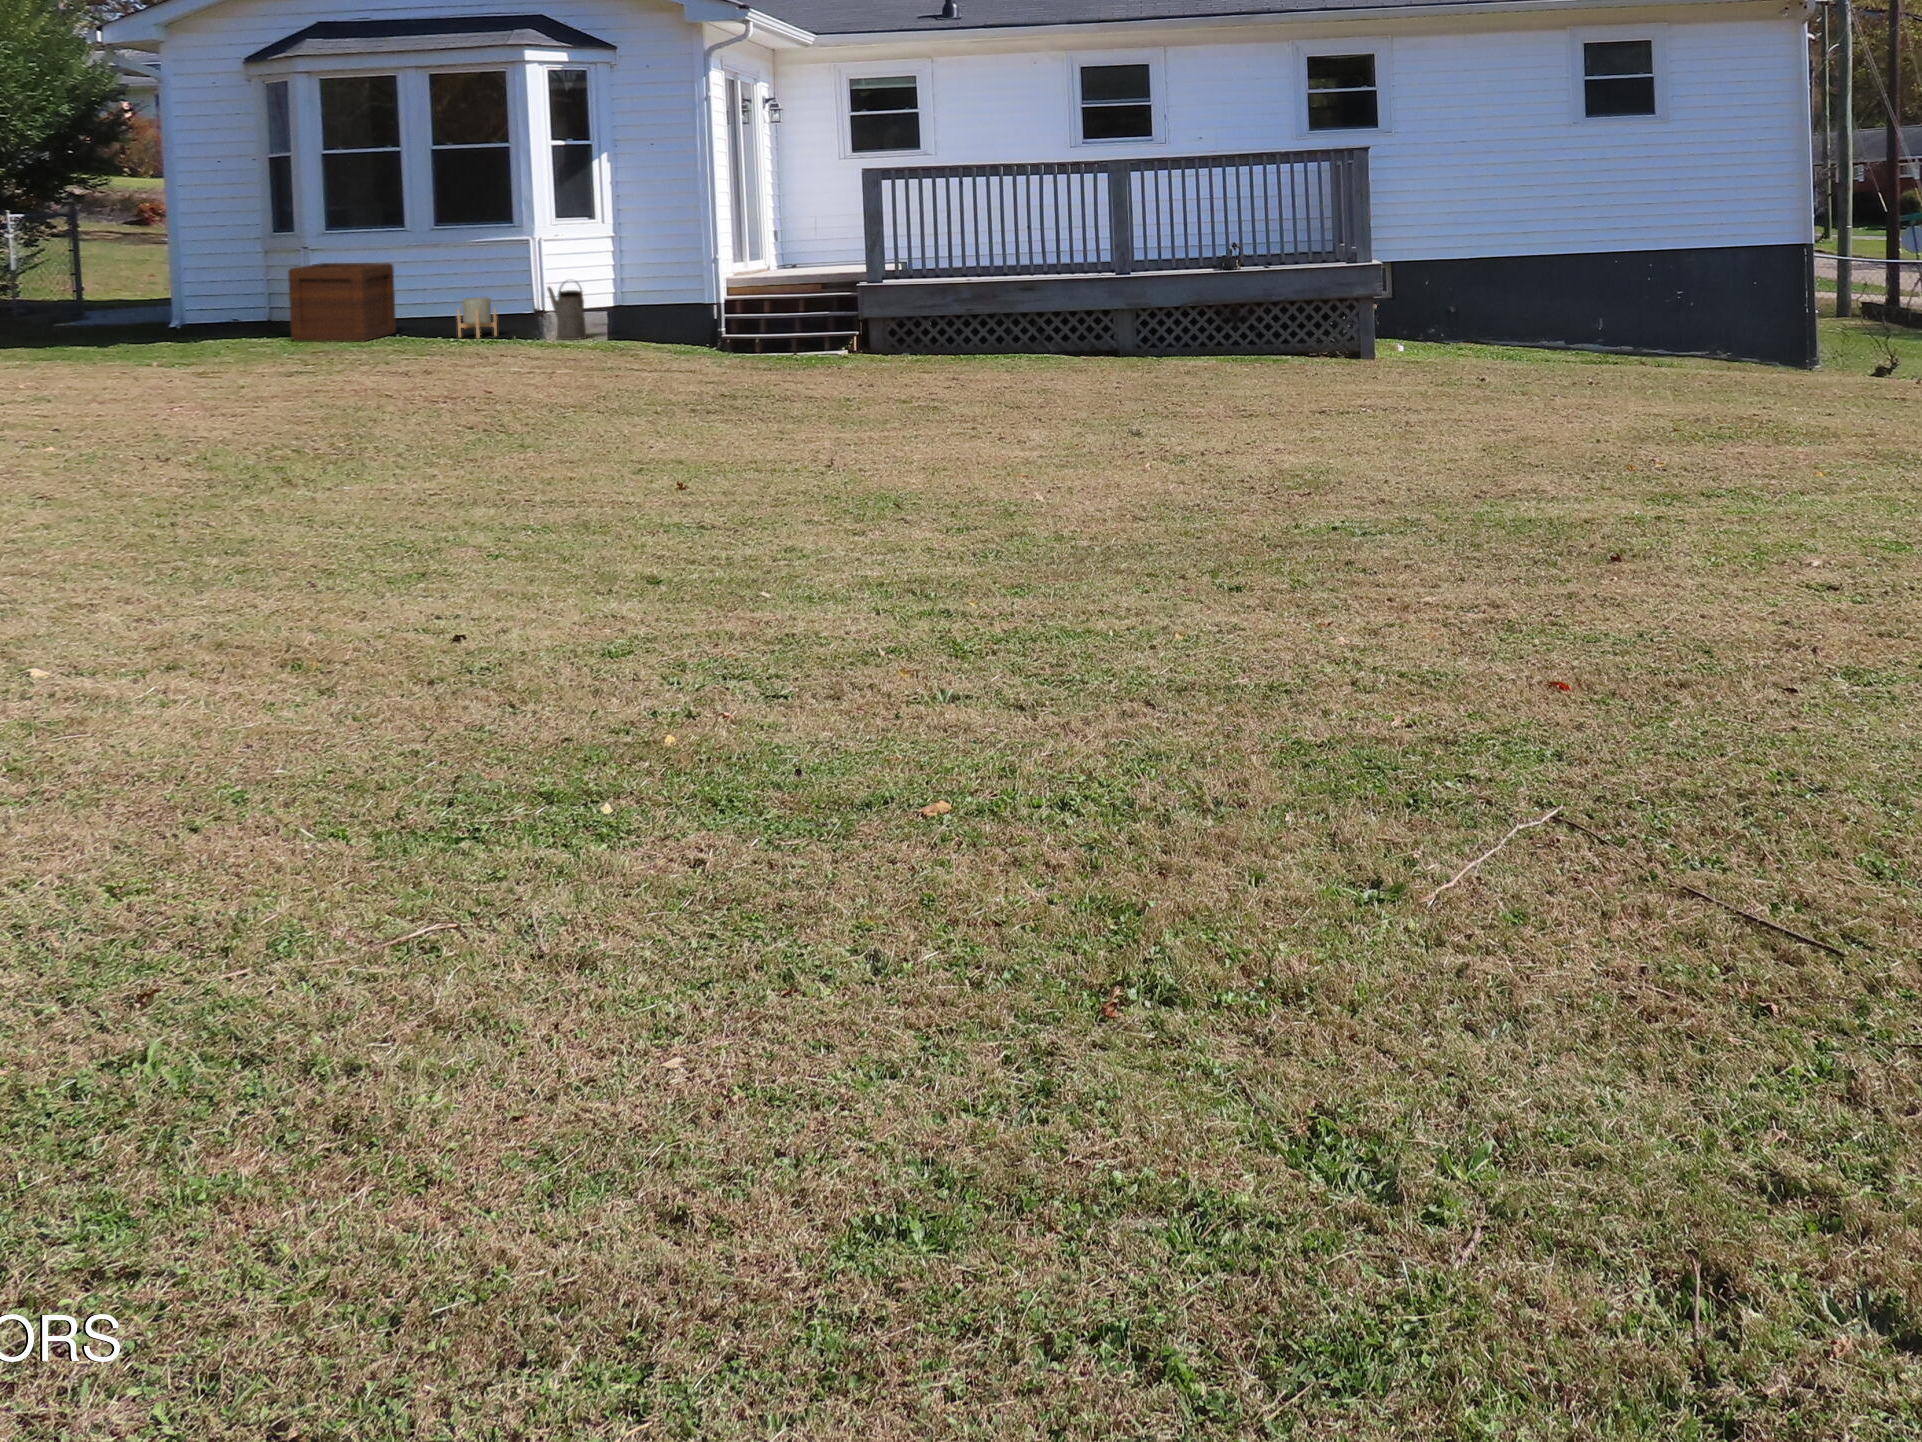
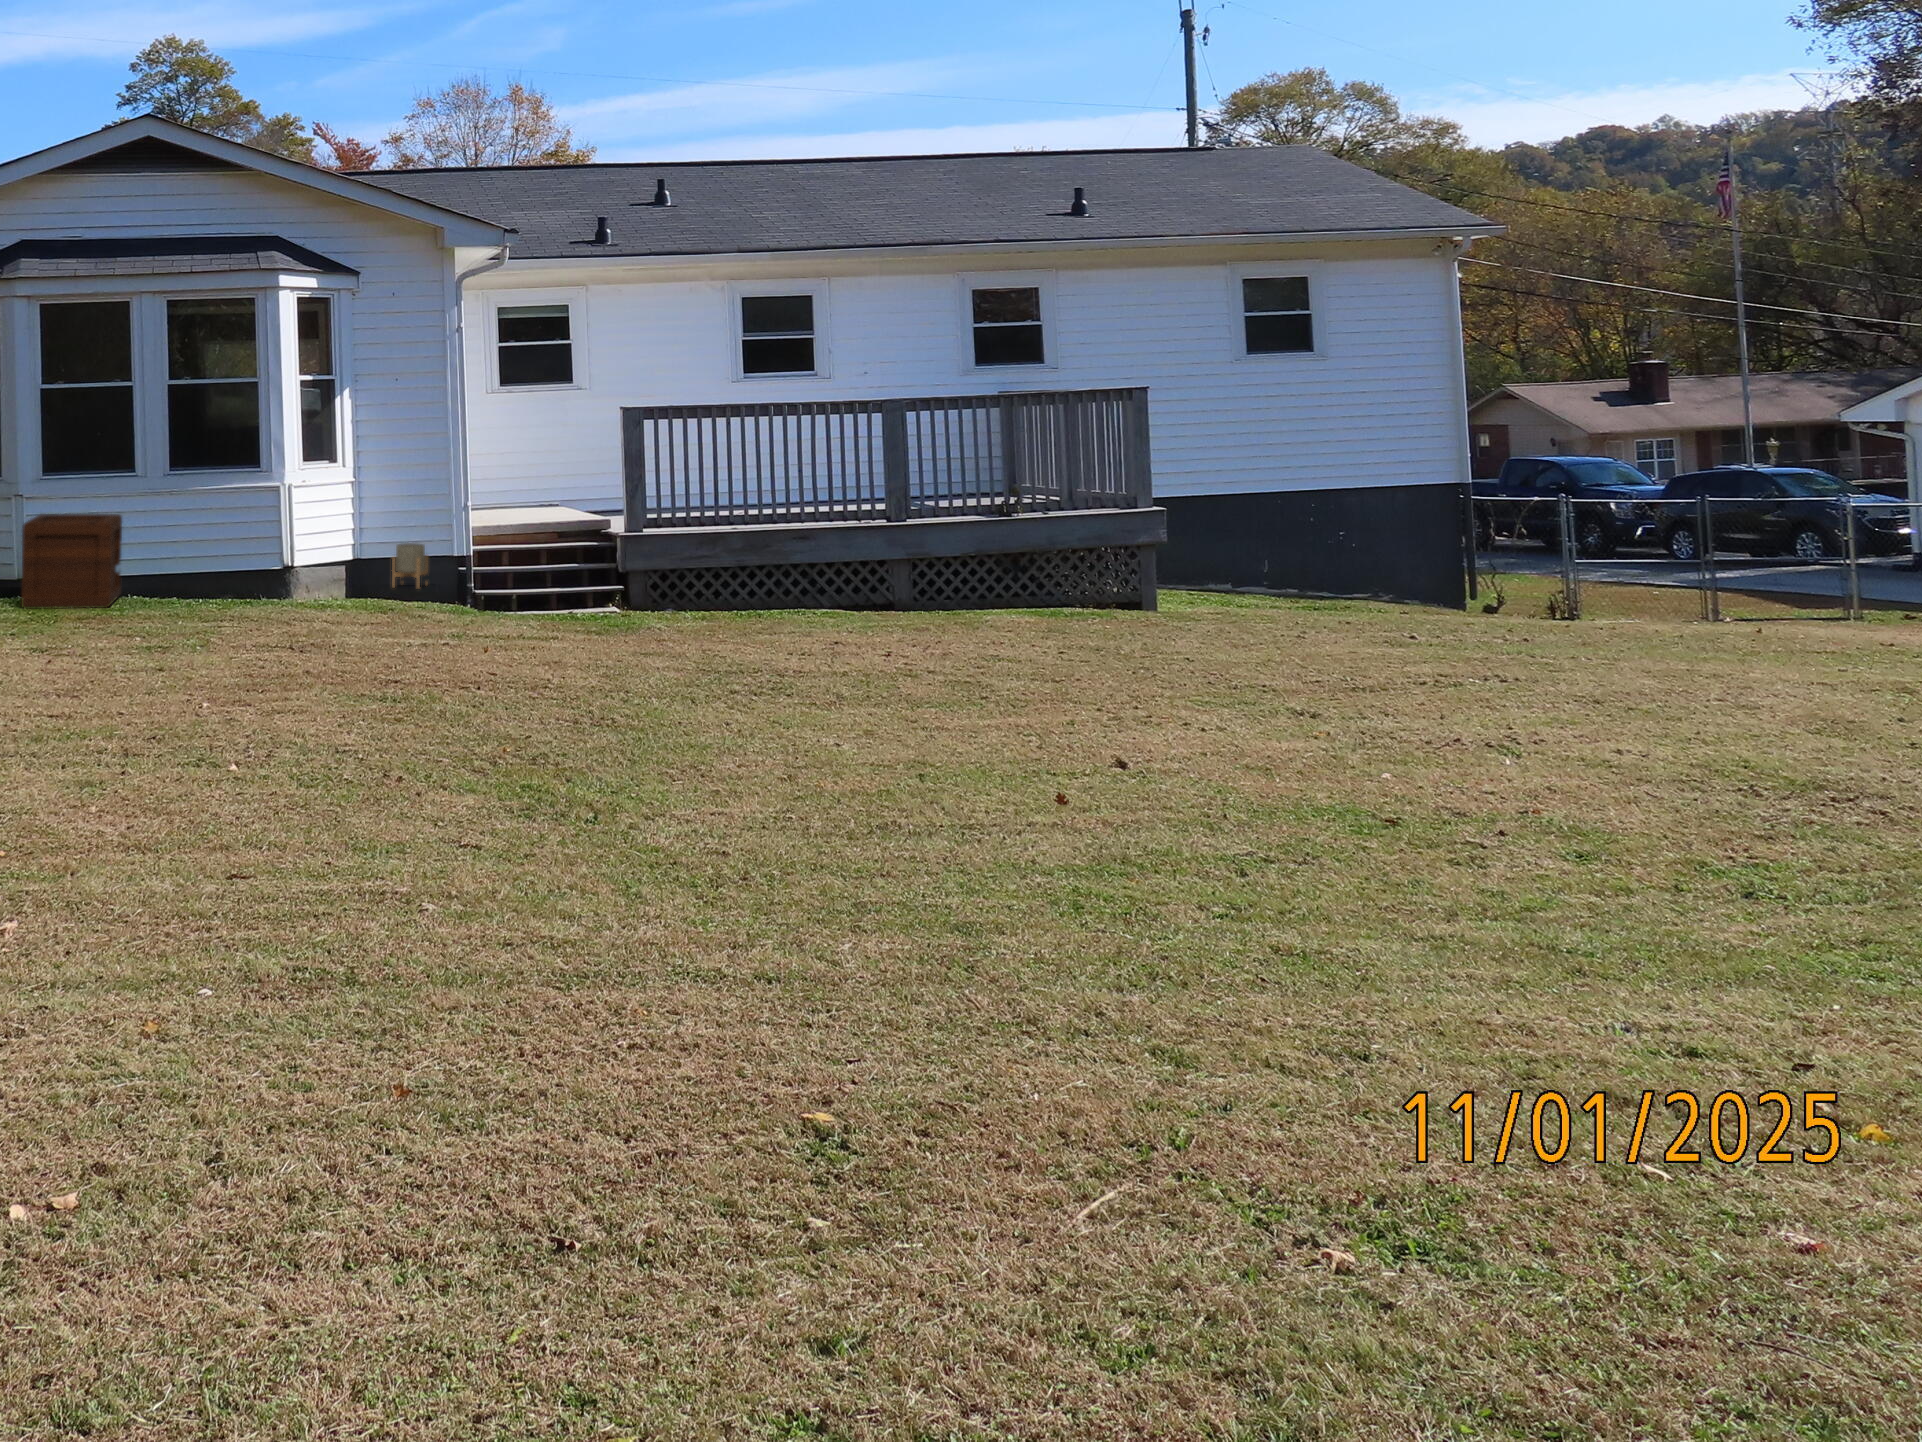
watering can: present [547,283,587,340] -> none [300,533,360,603]
planter: present [457,297,497,338] -> present [392,543,428,588]

